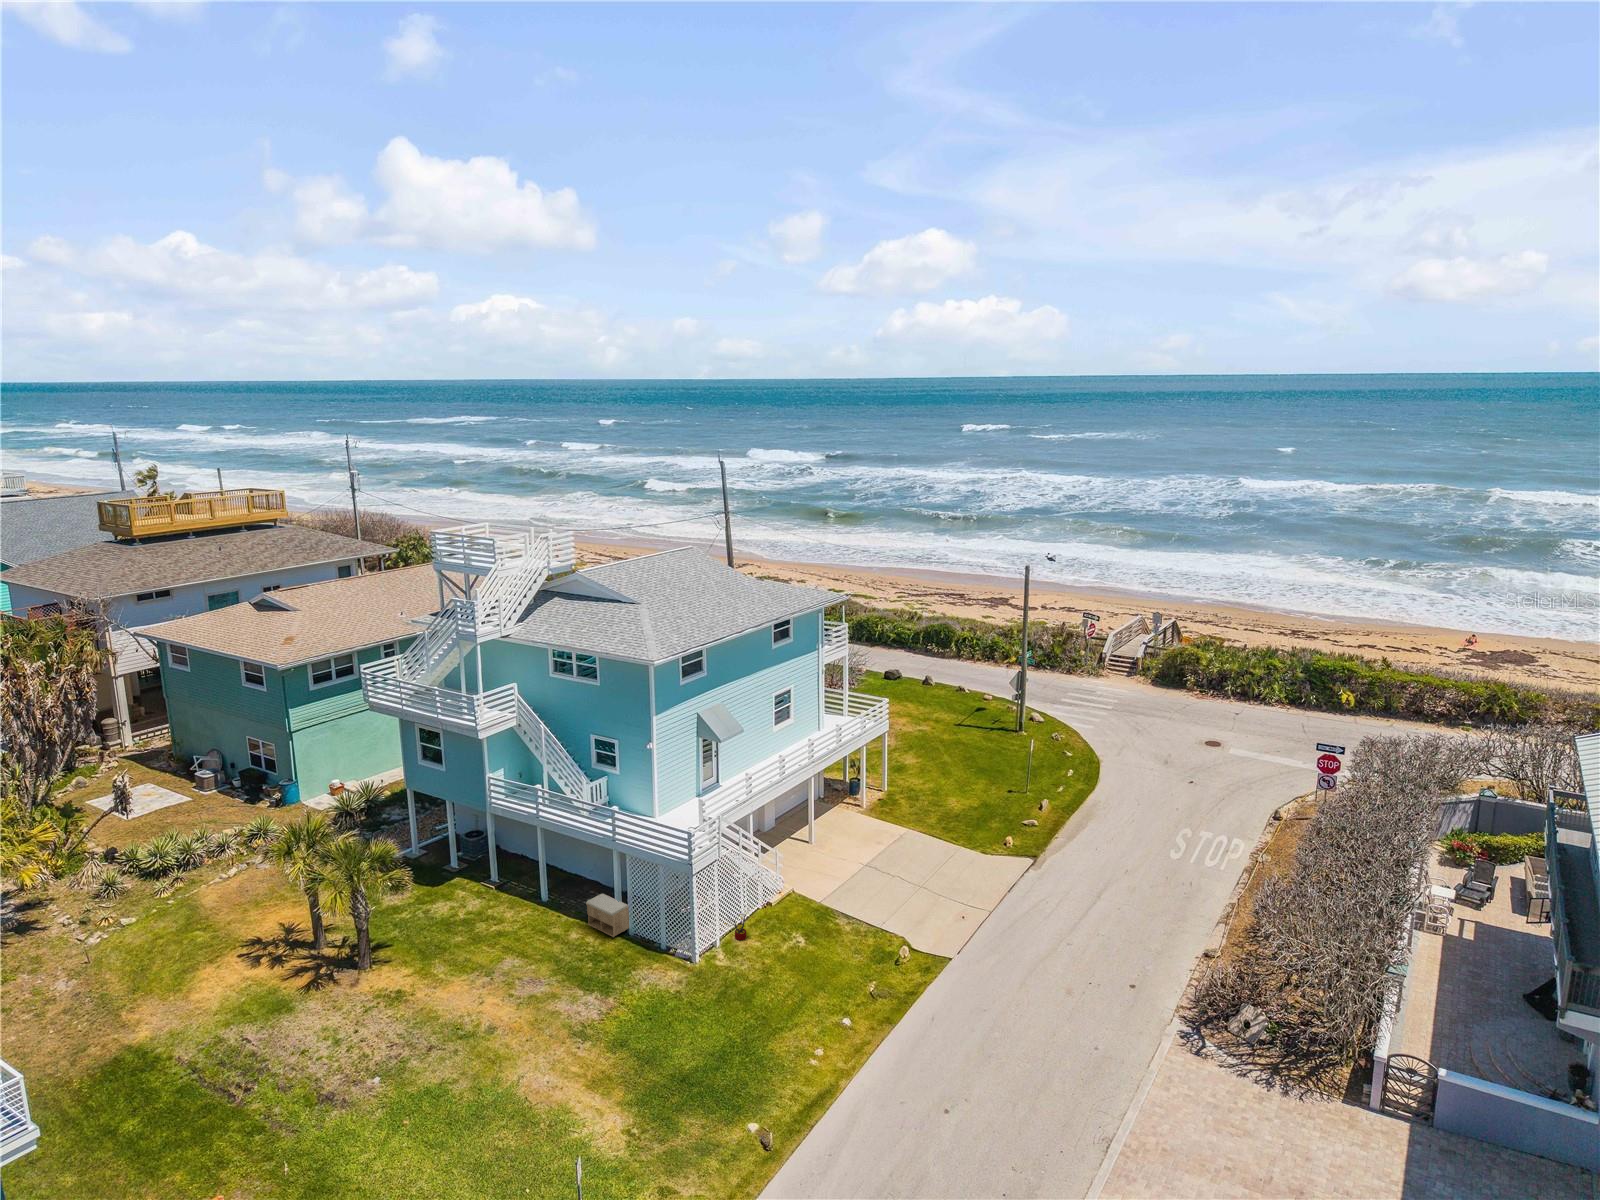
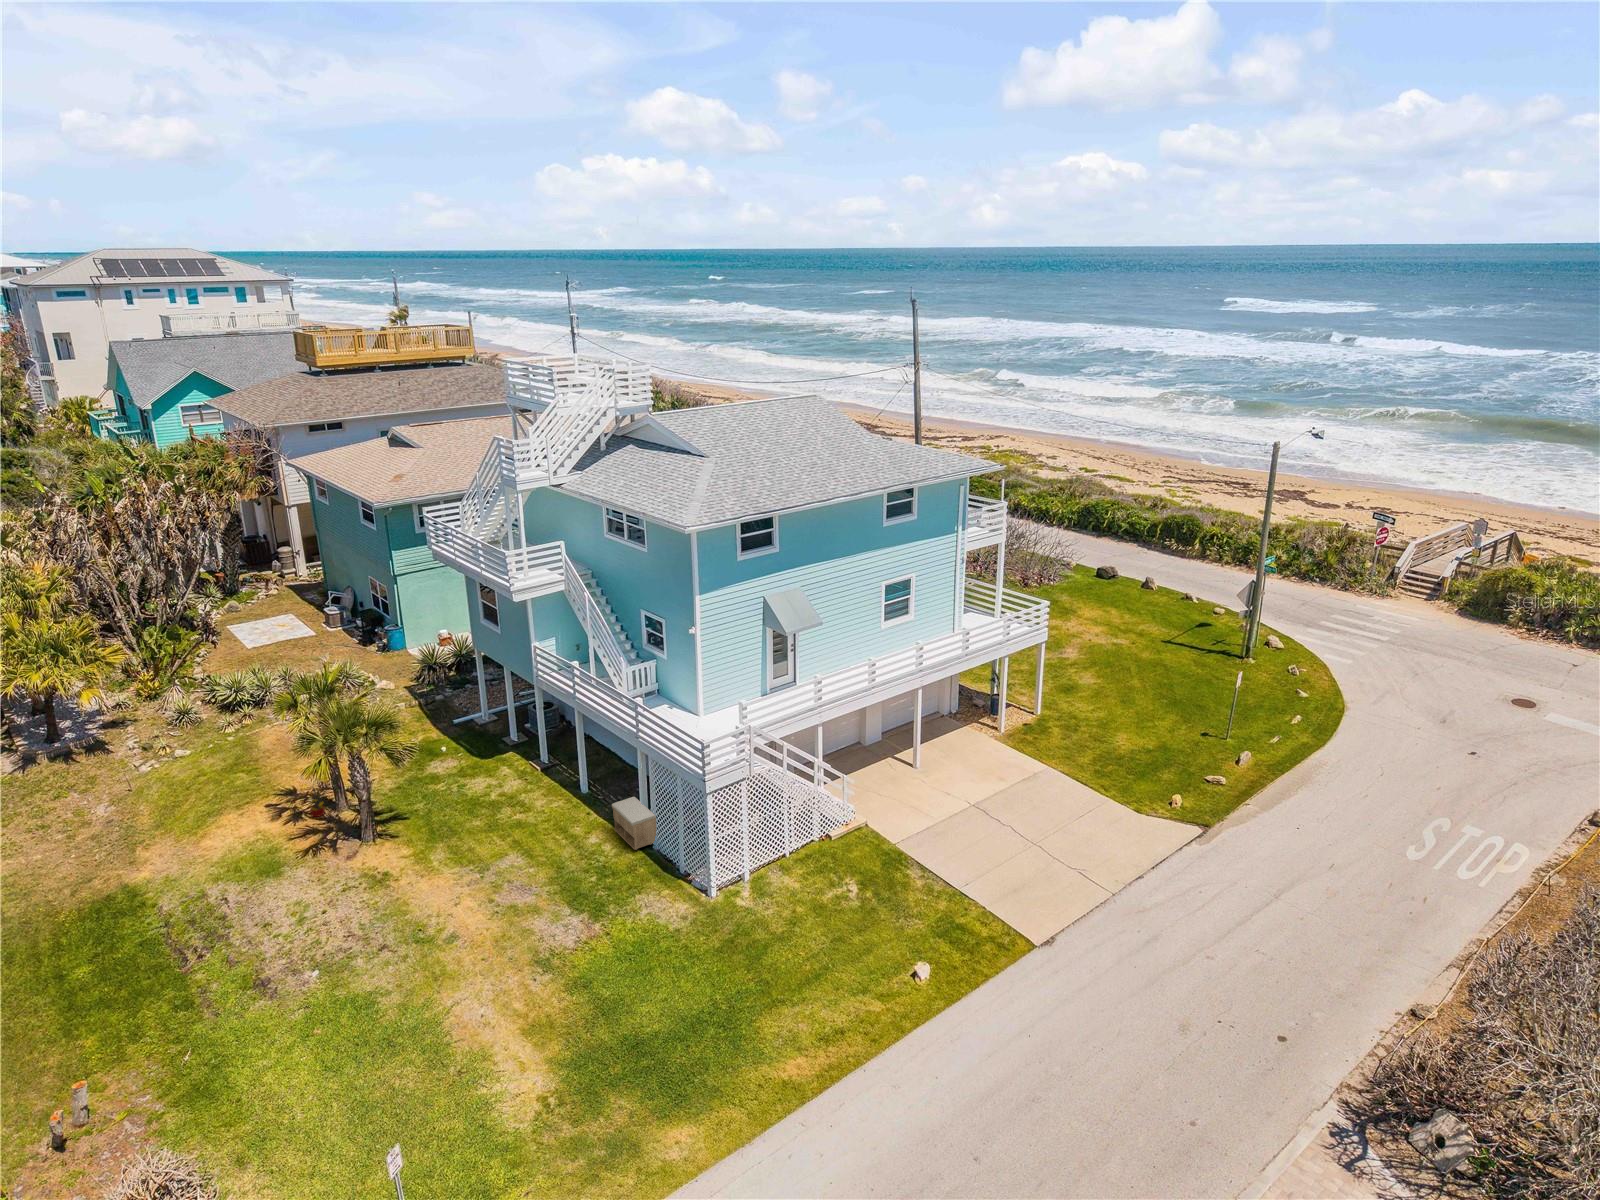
decorative plant: present [724,913,755,940] -> present [310,787,325,817]

